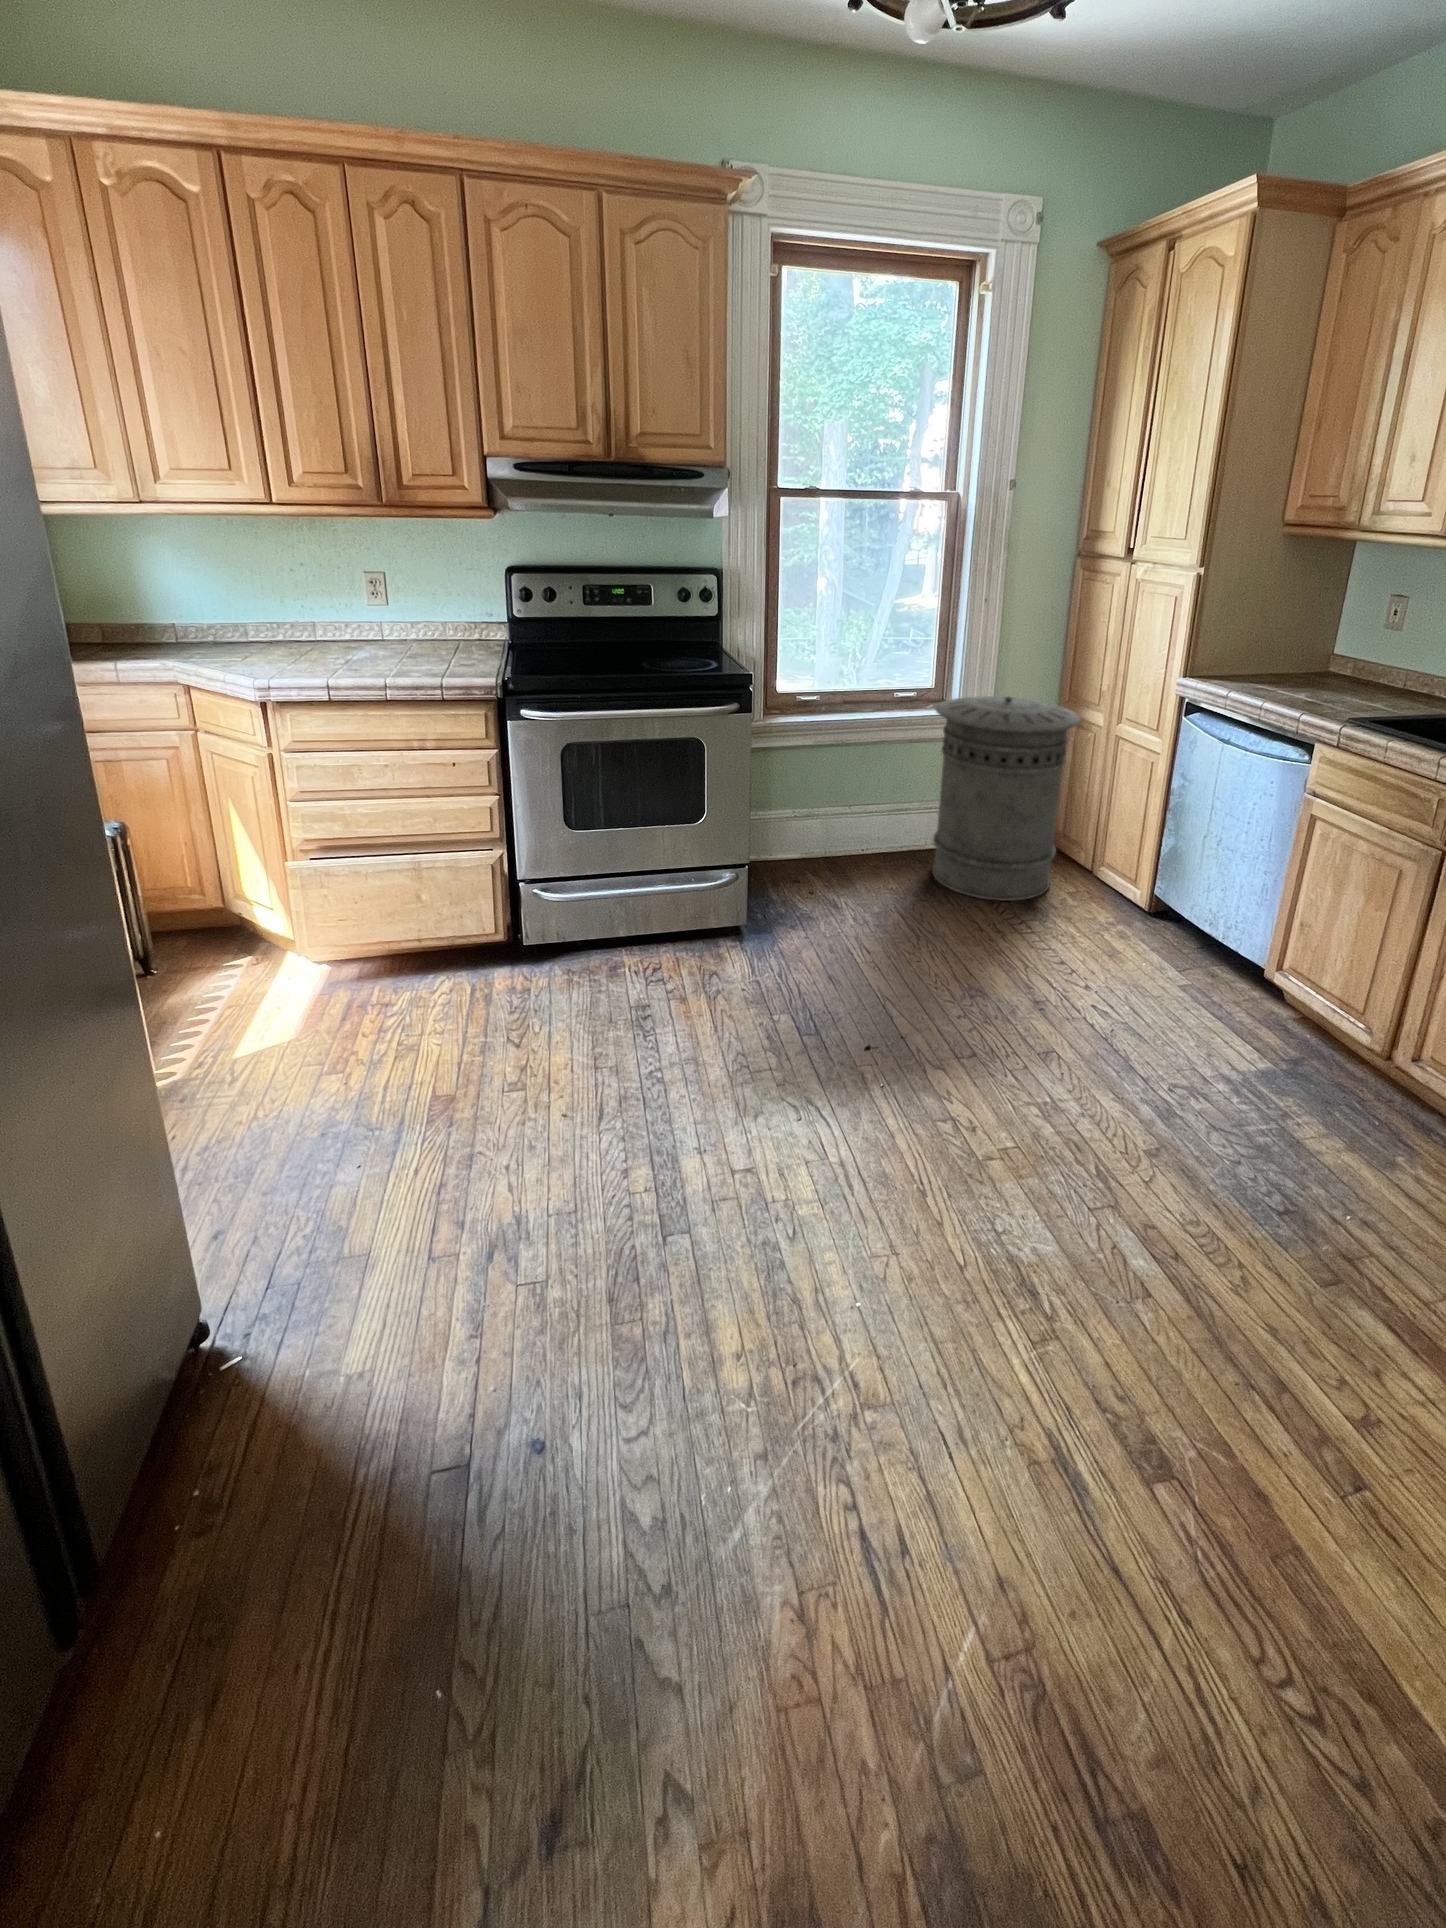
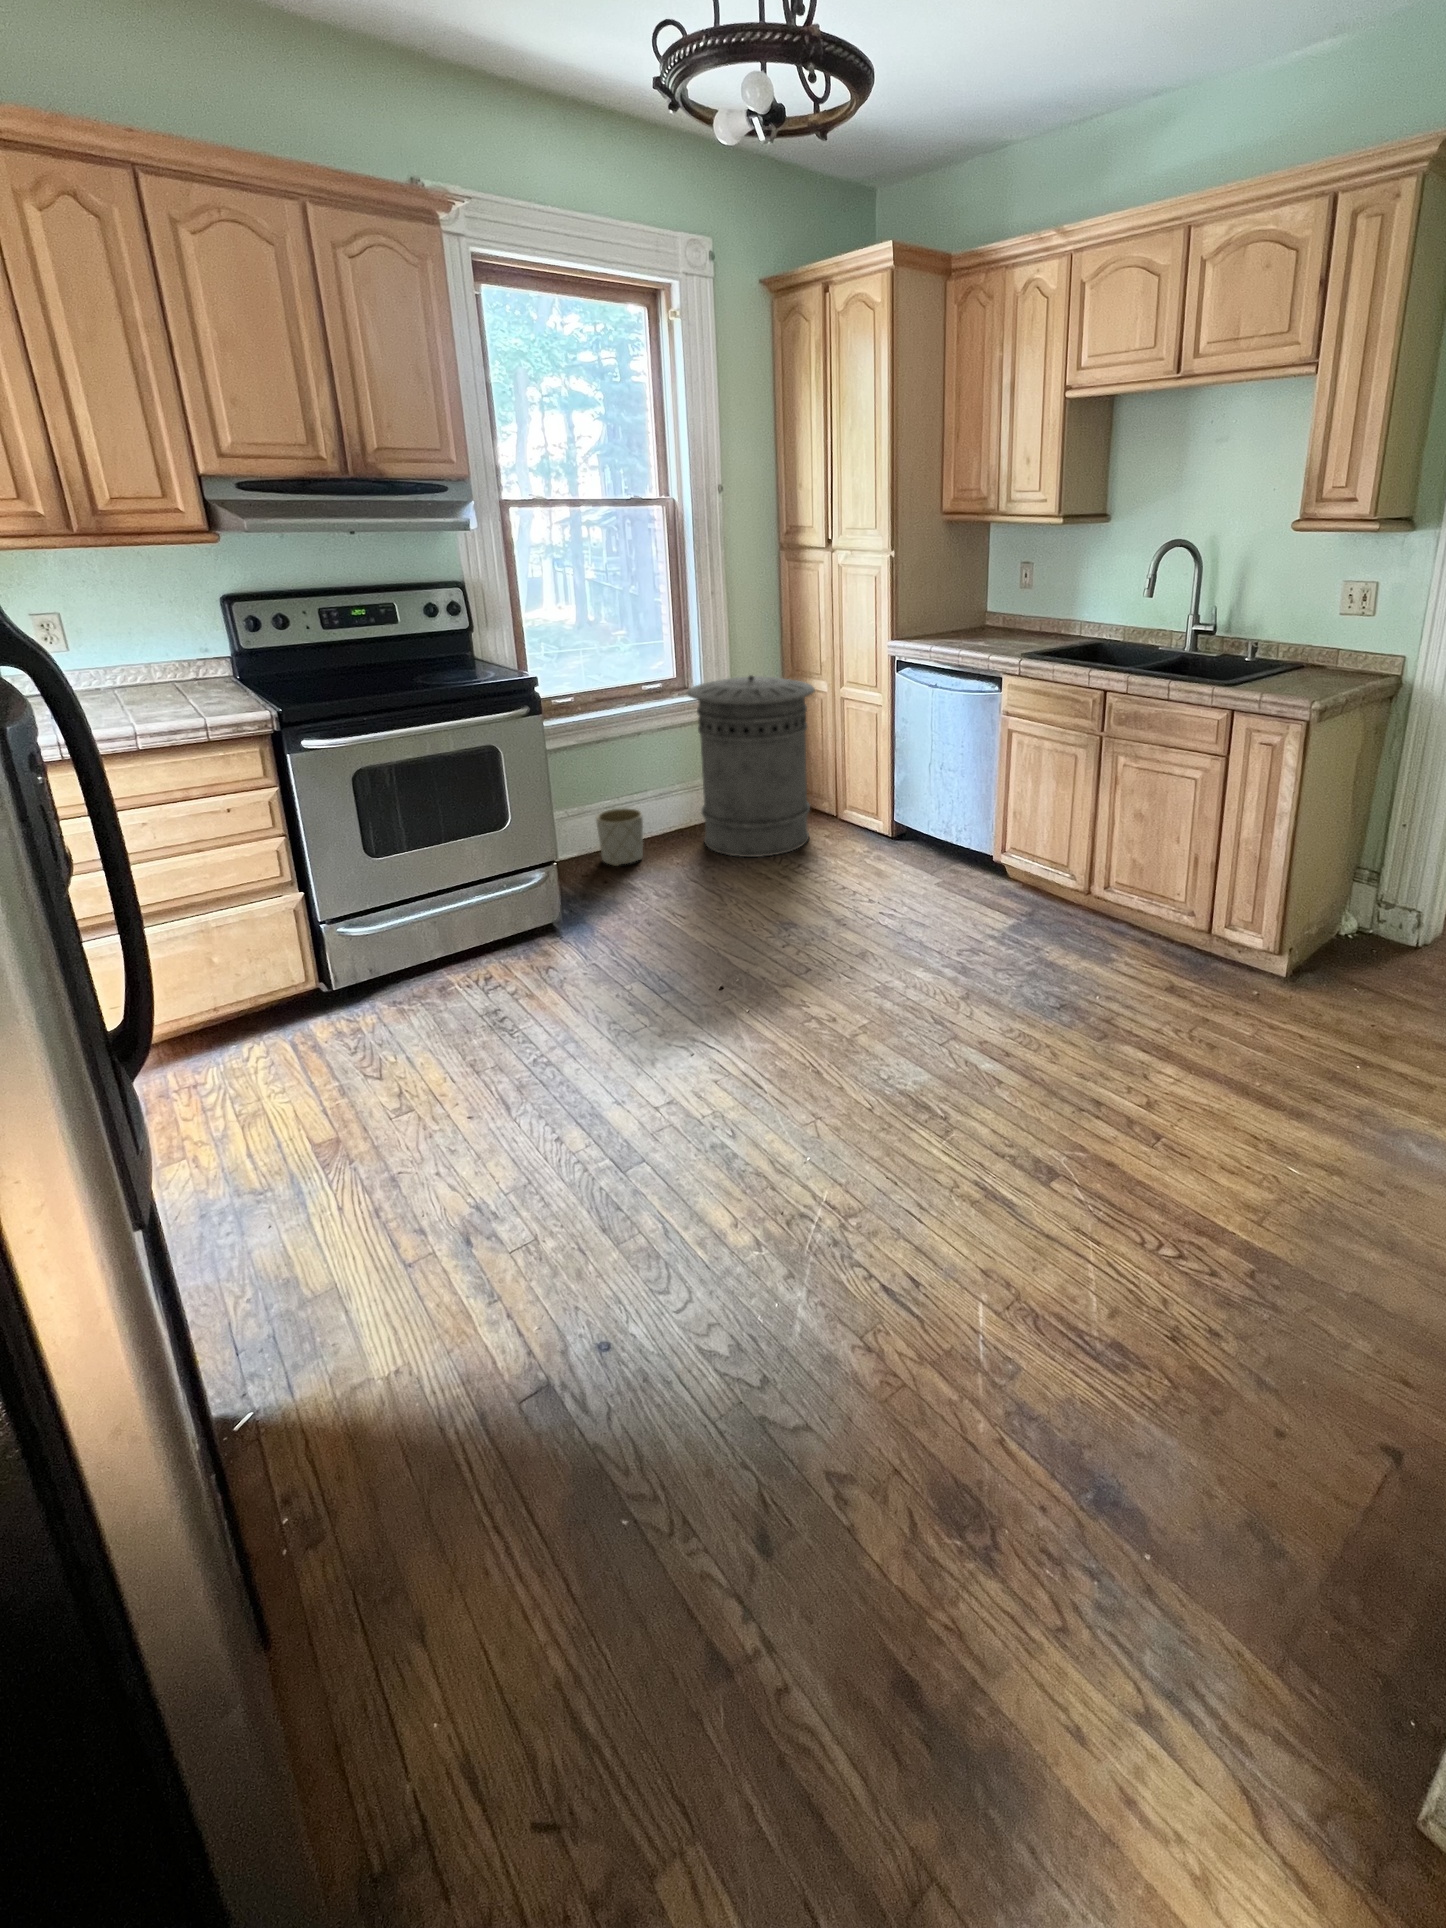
planter: none [822,816,869,876] -> present [596,808,643,866]

